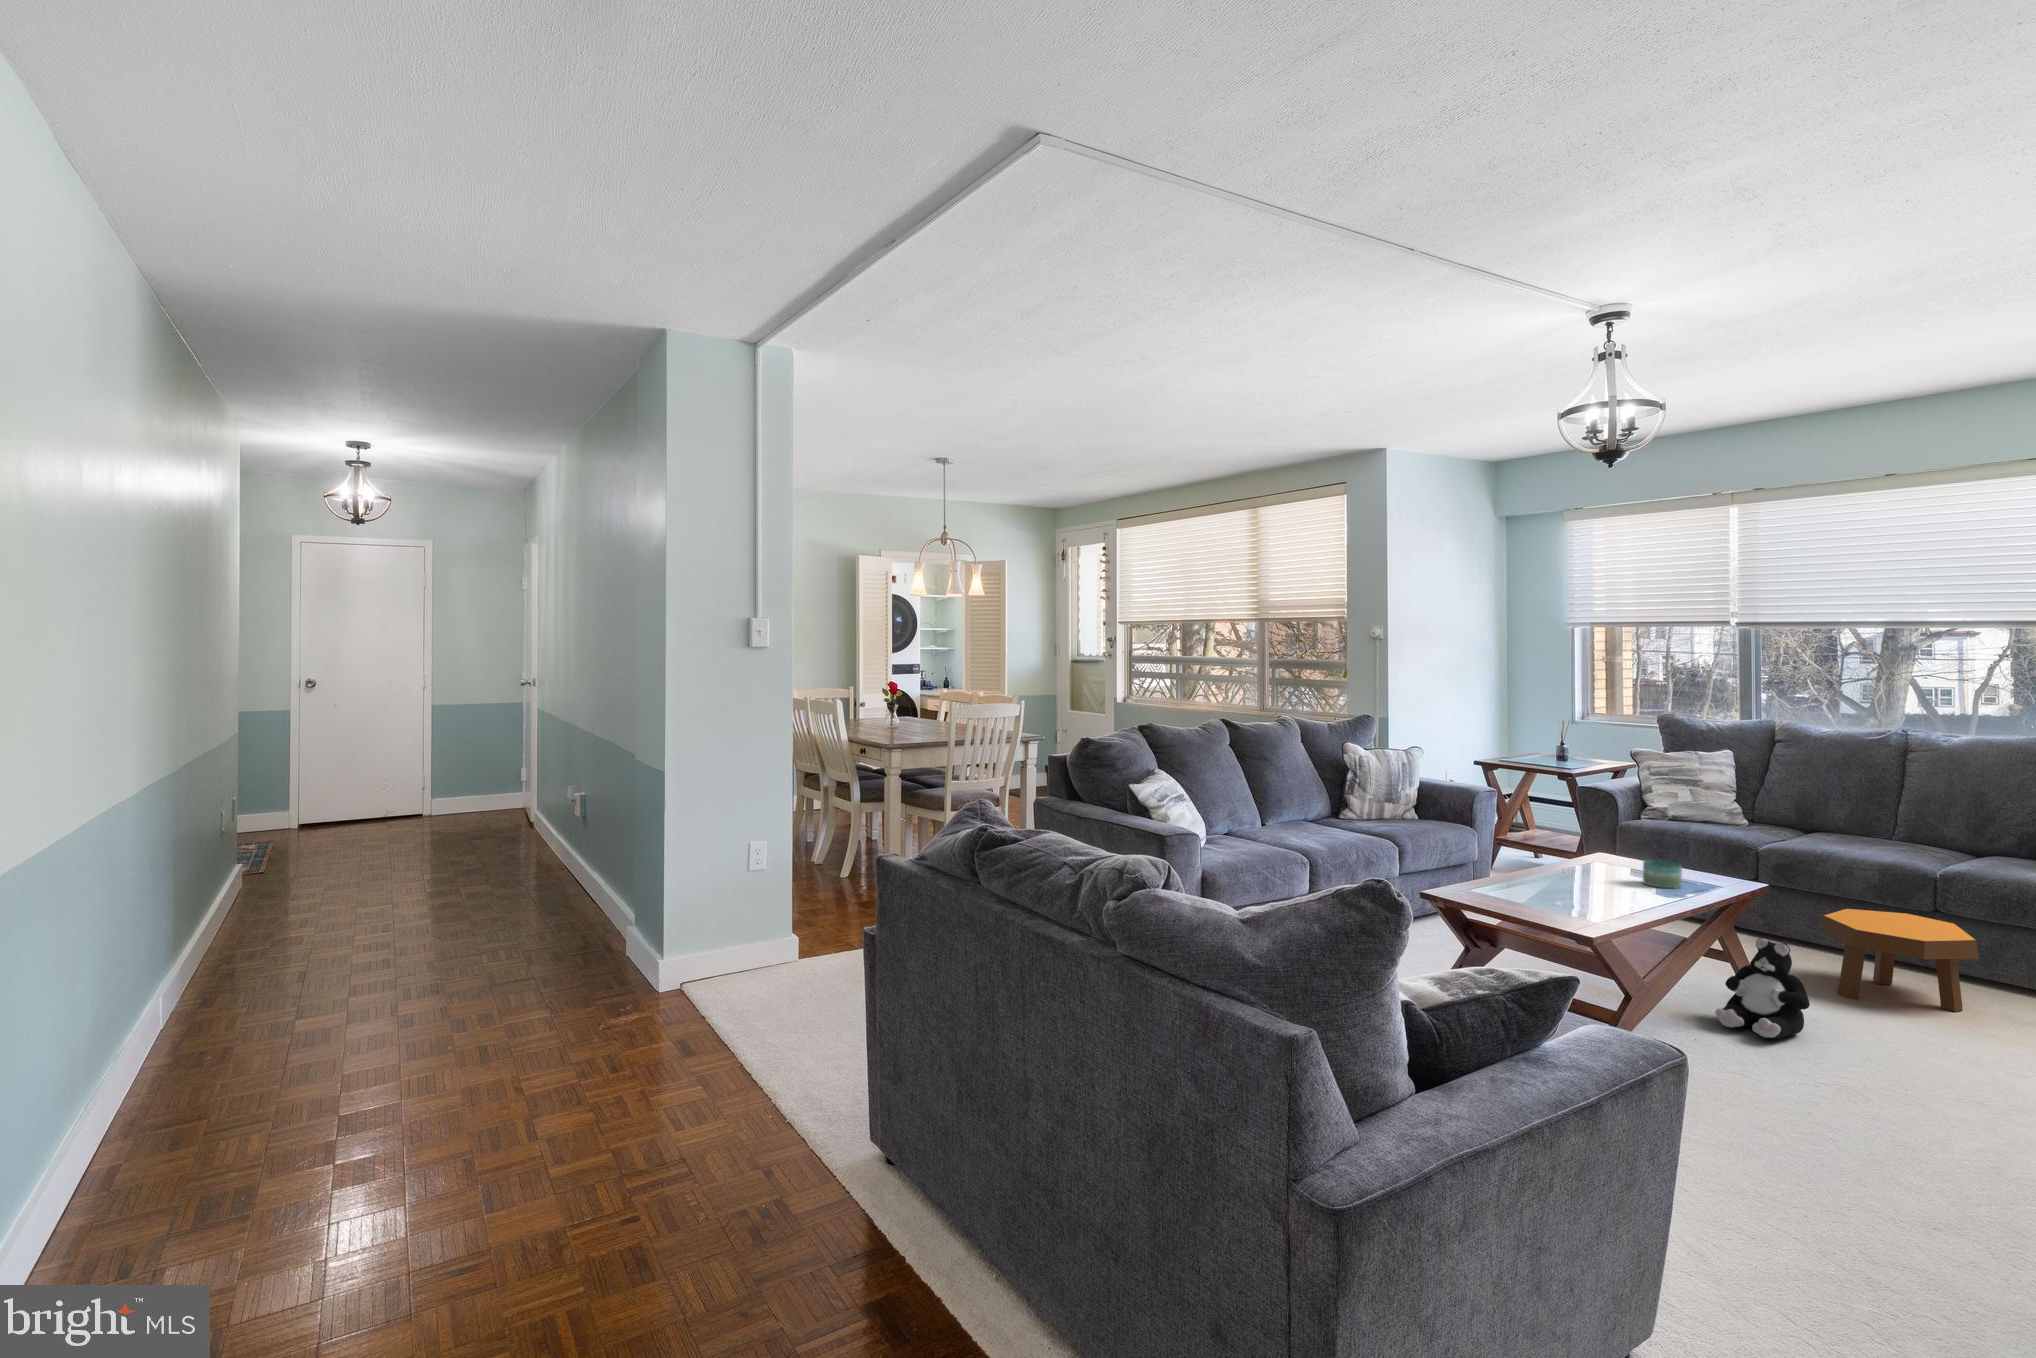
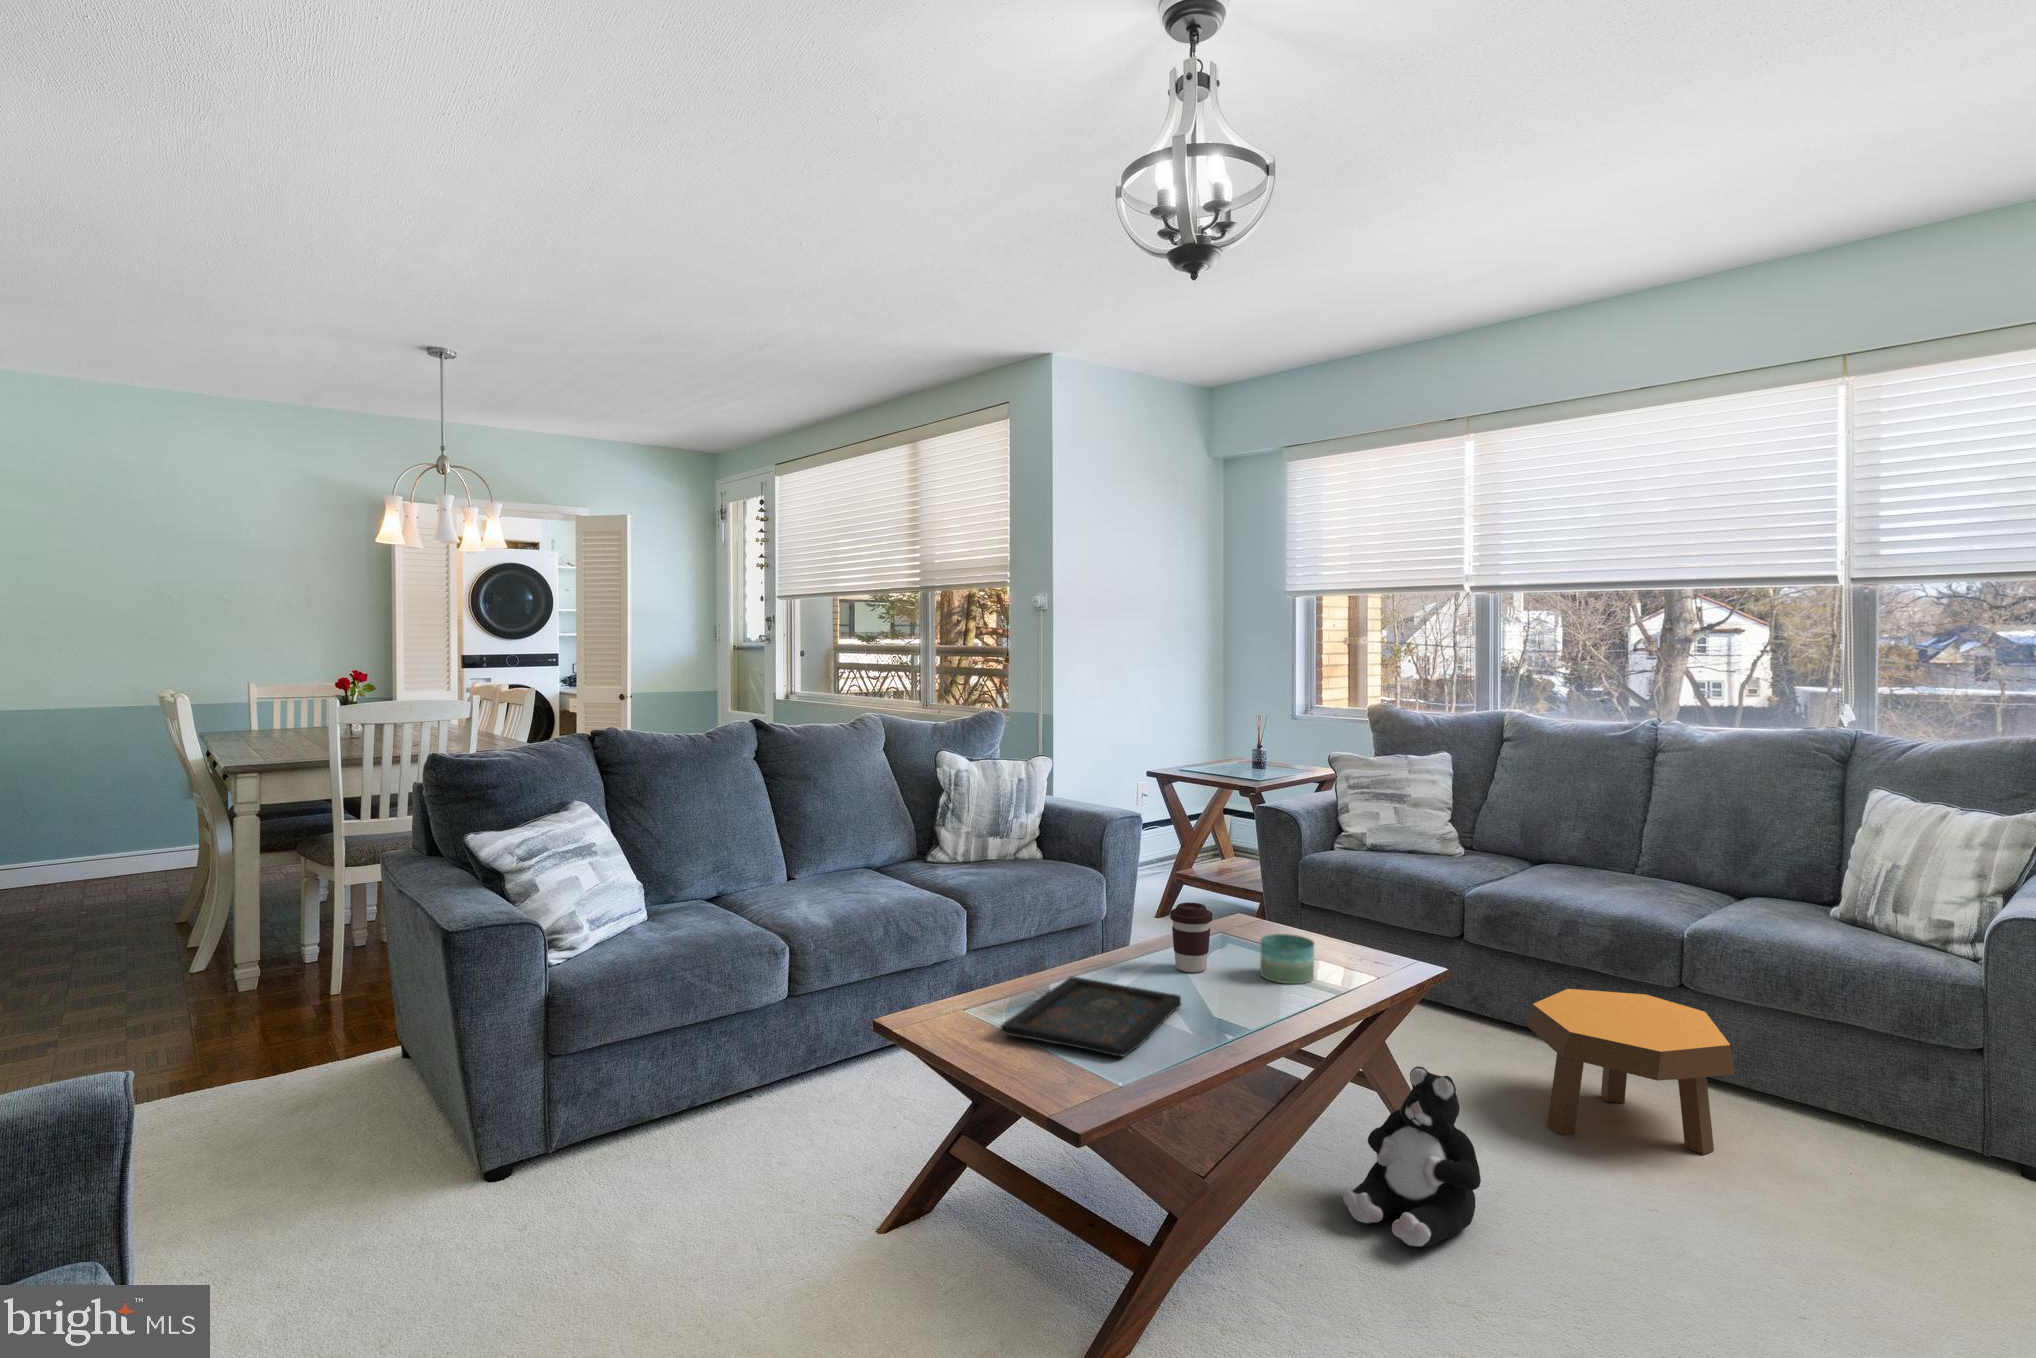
coffee cup: none [1578,838,1609,881] -> present [1170,902,1213,972]
tray: none [1506,879,1606,915] -> present [1001,976,1181,1057]

